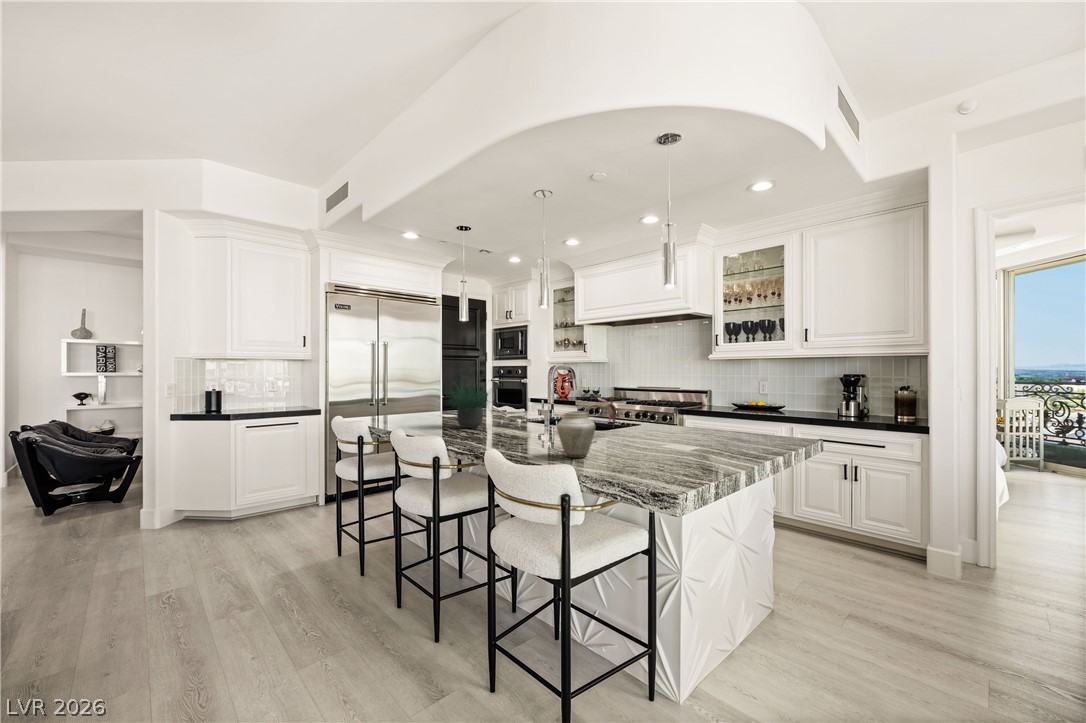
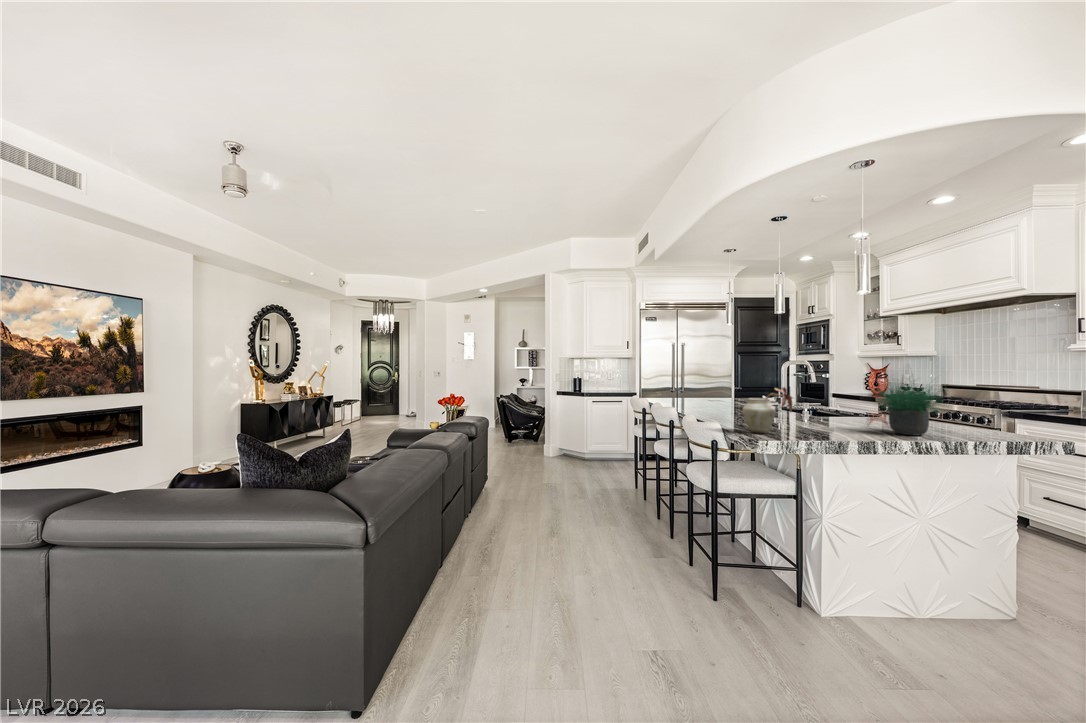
potted plant: present [450,386,488,428] -> present [877,383,941,435]

